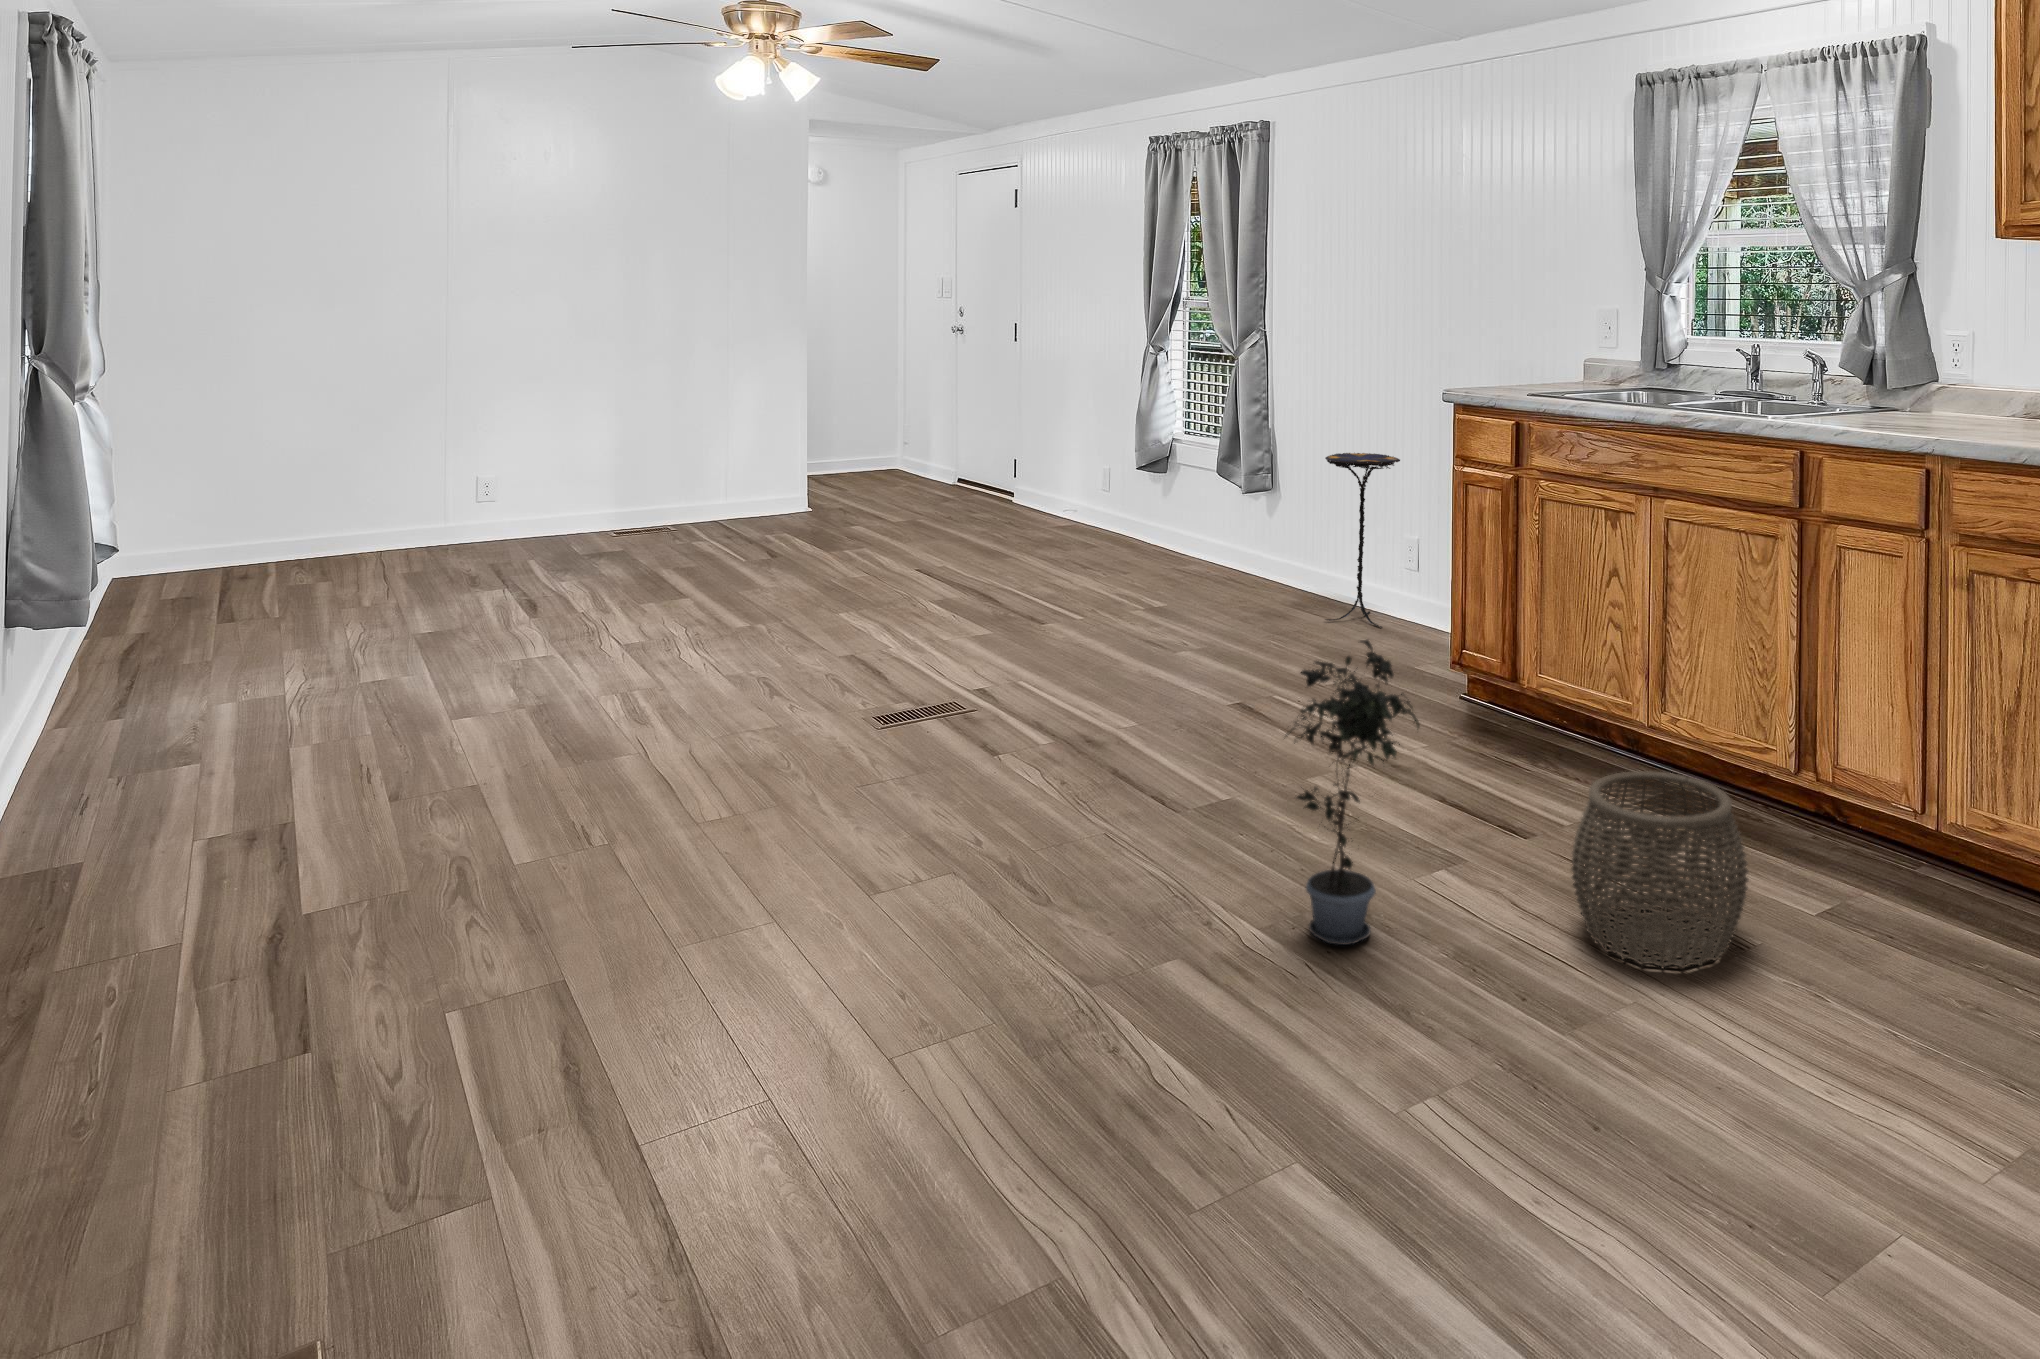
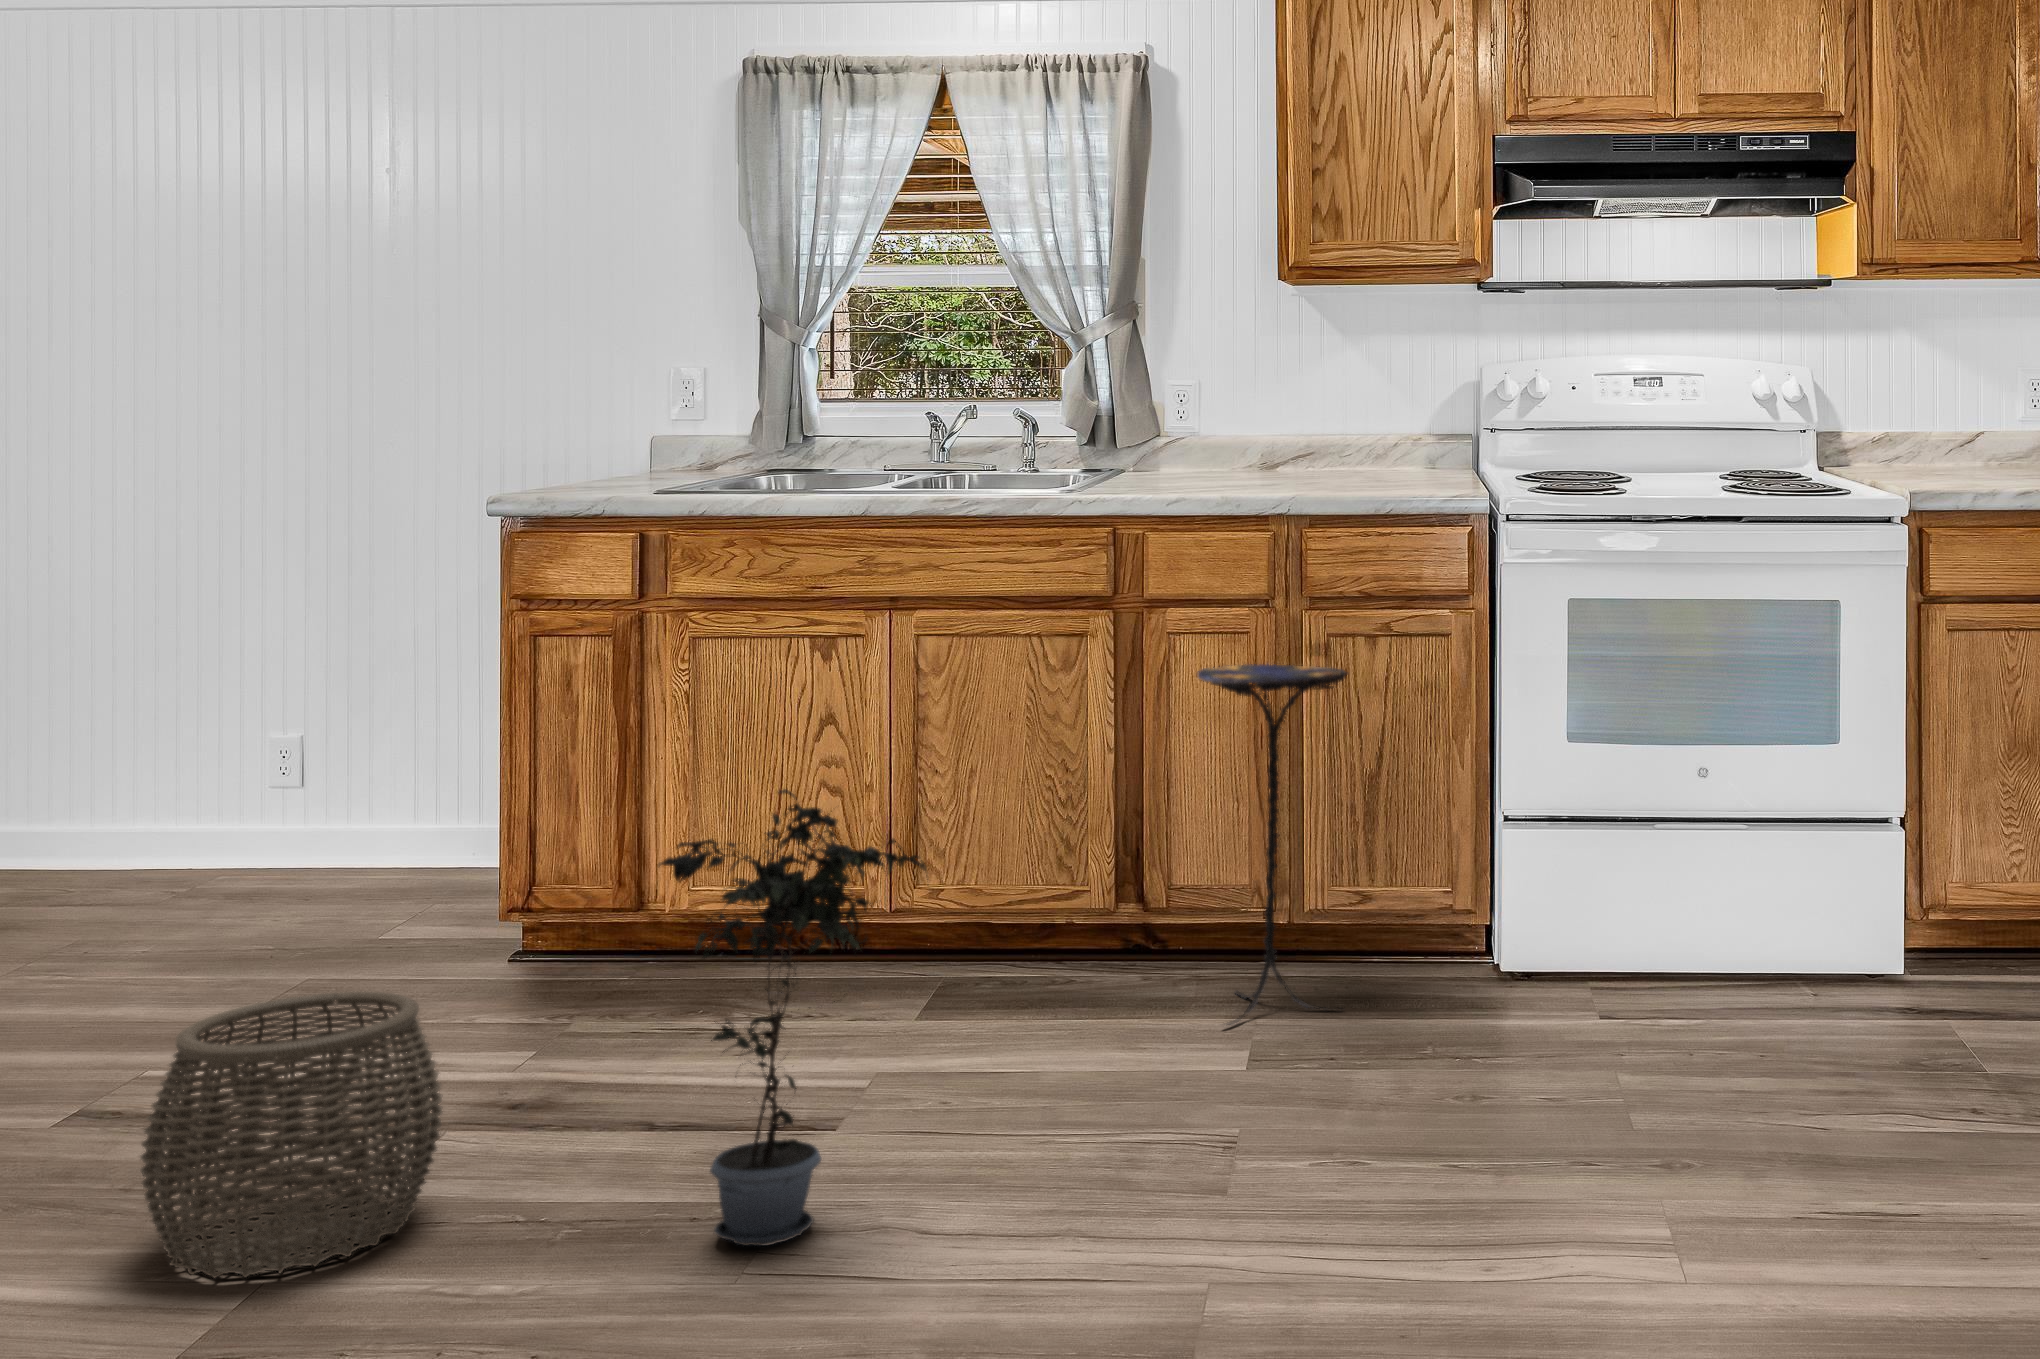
side table: present [1325,453,1400,627] -> present [1198,664,1347,1025]
woven basket: present [1571,771,1748,968] -> present [140,992,442,1278]

